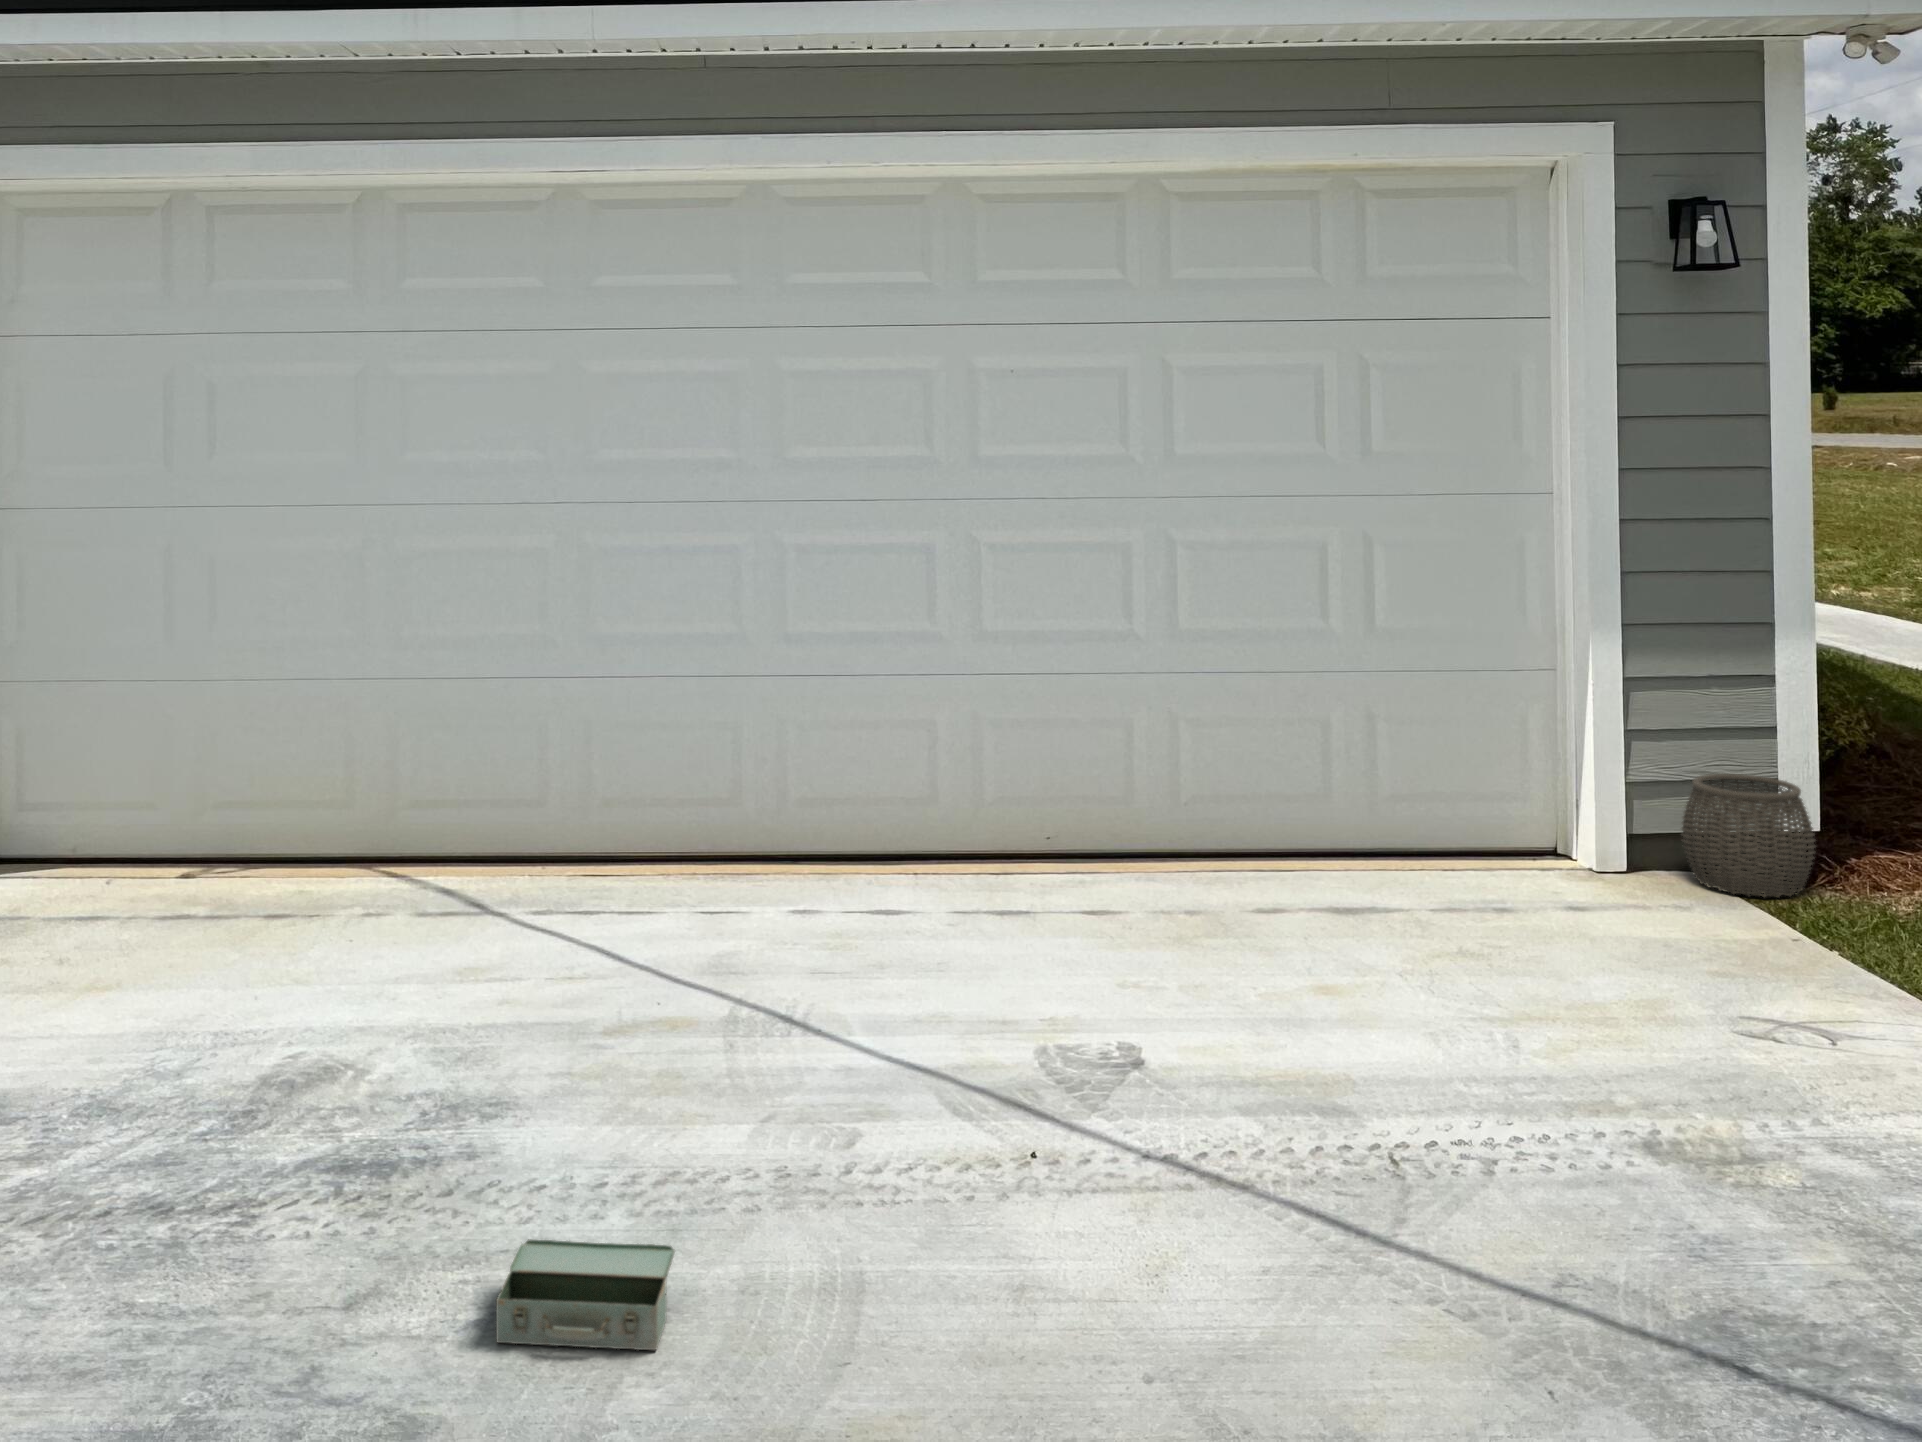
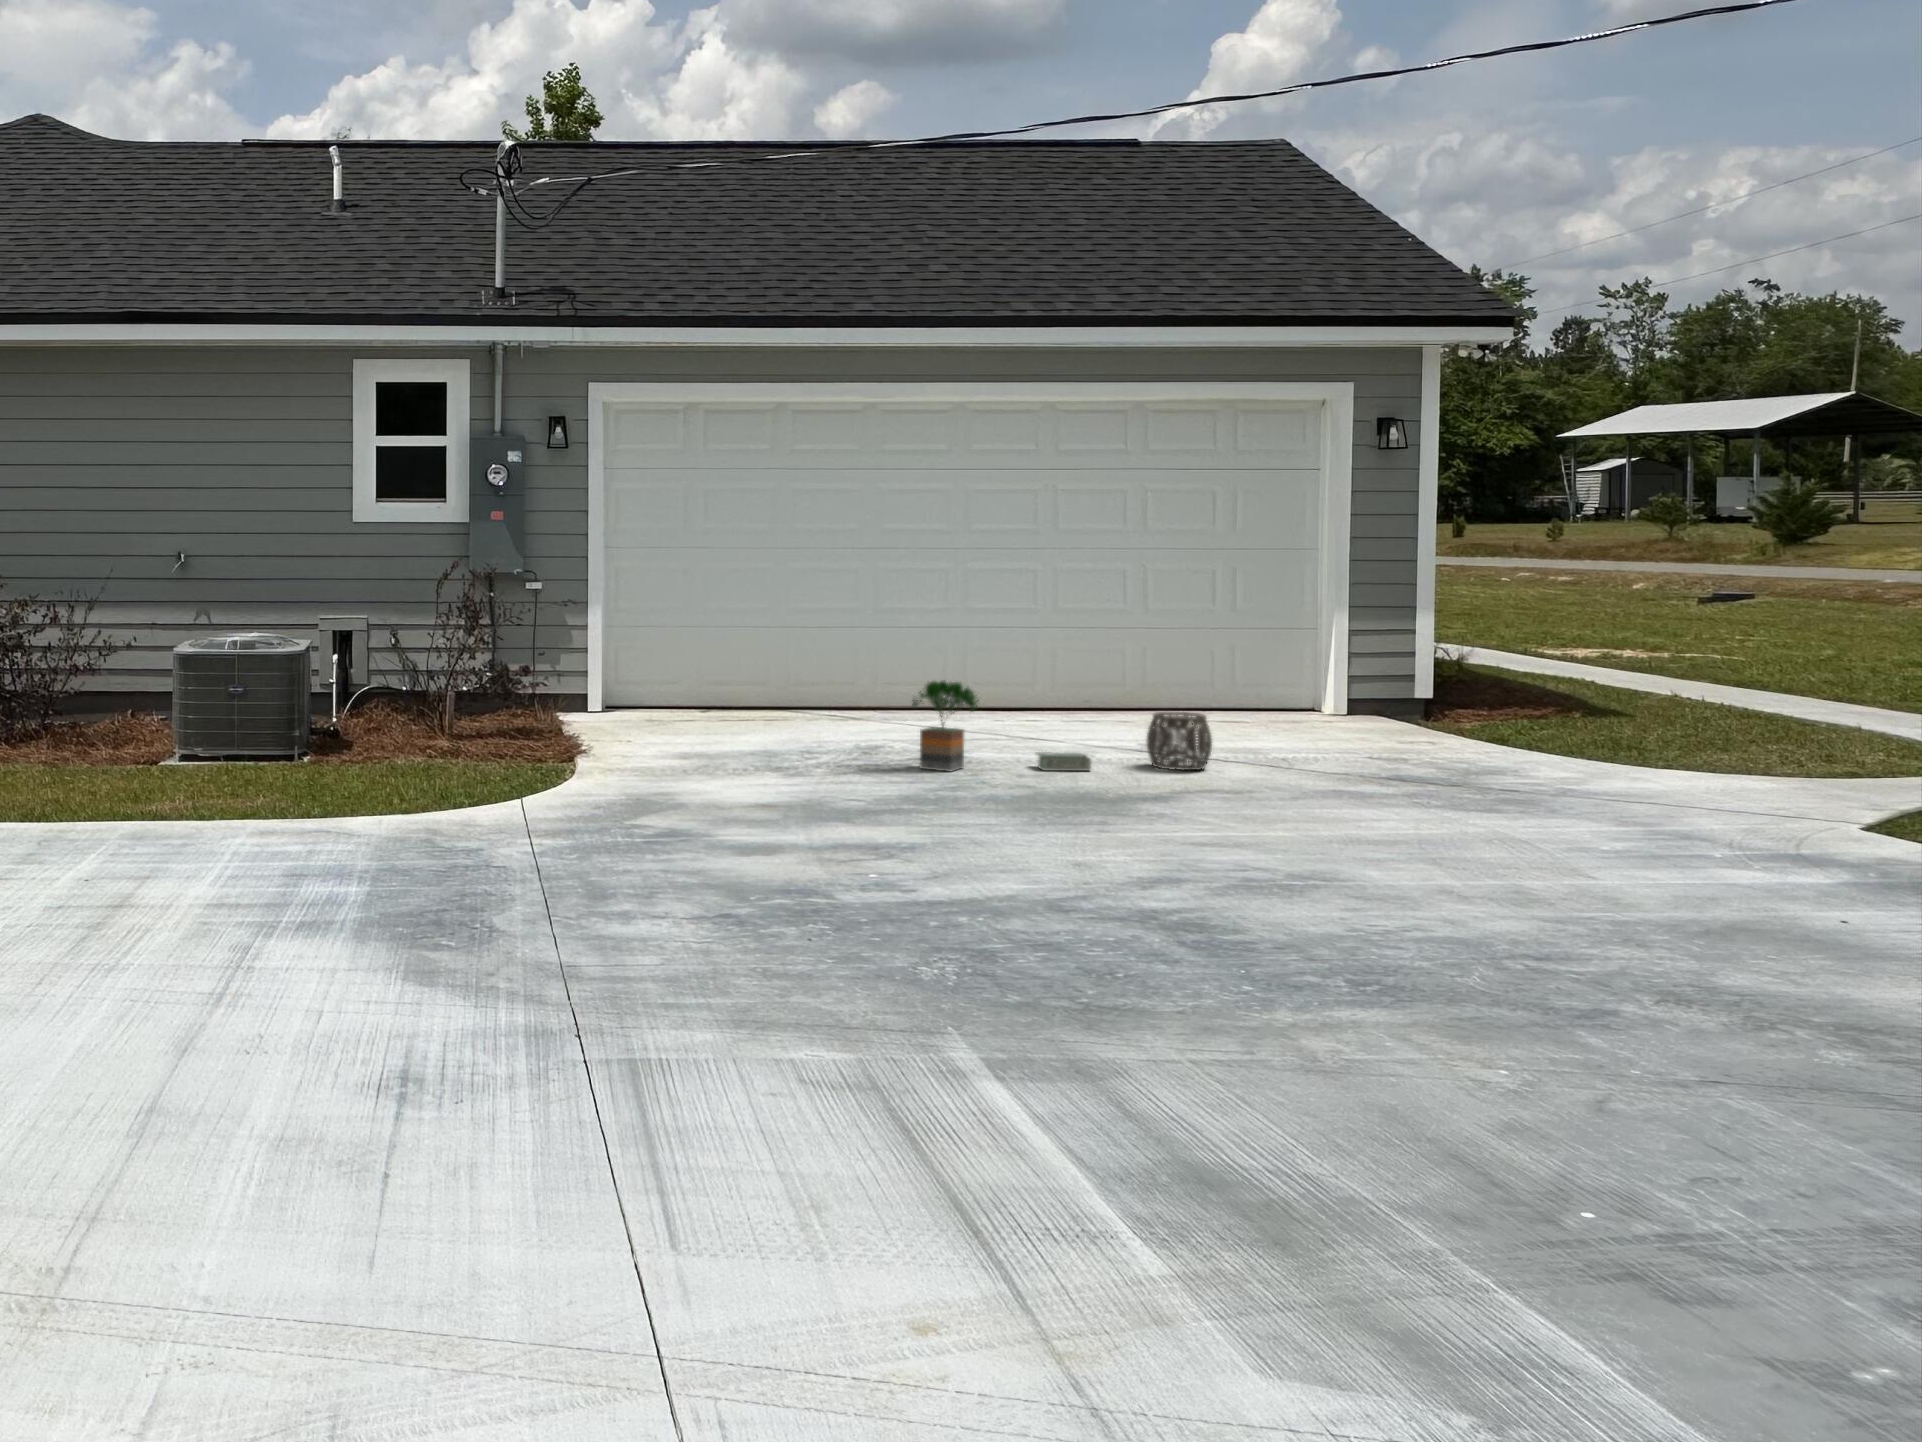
woven basket: present [1681,774,1815,897] -> present [1146,712,1212,770]
potted tree: none [74,1000,313,1359] -> present [912,680,979,771]

